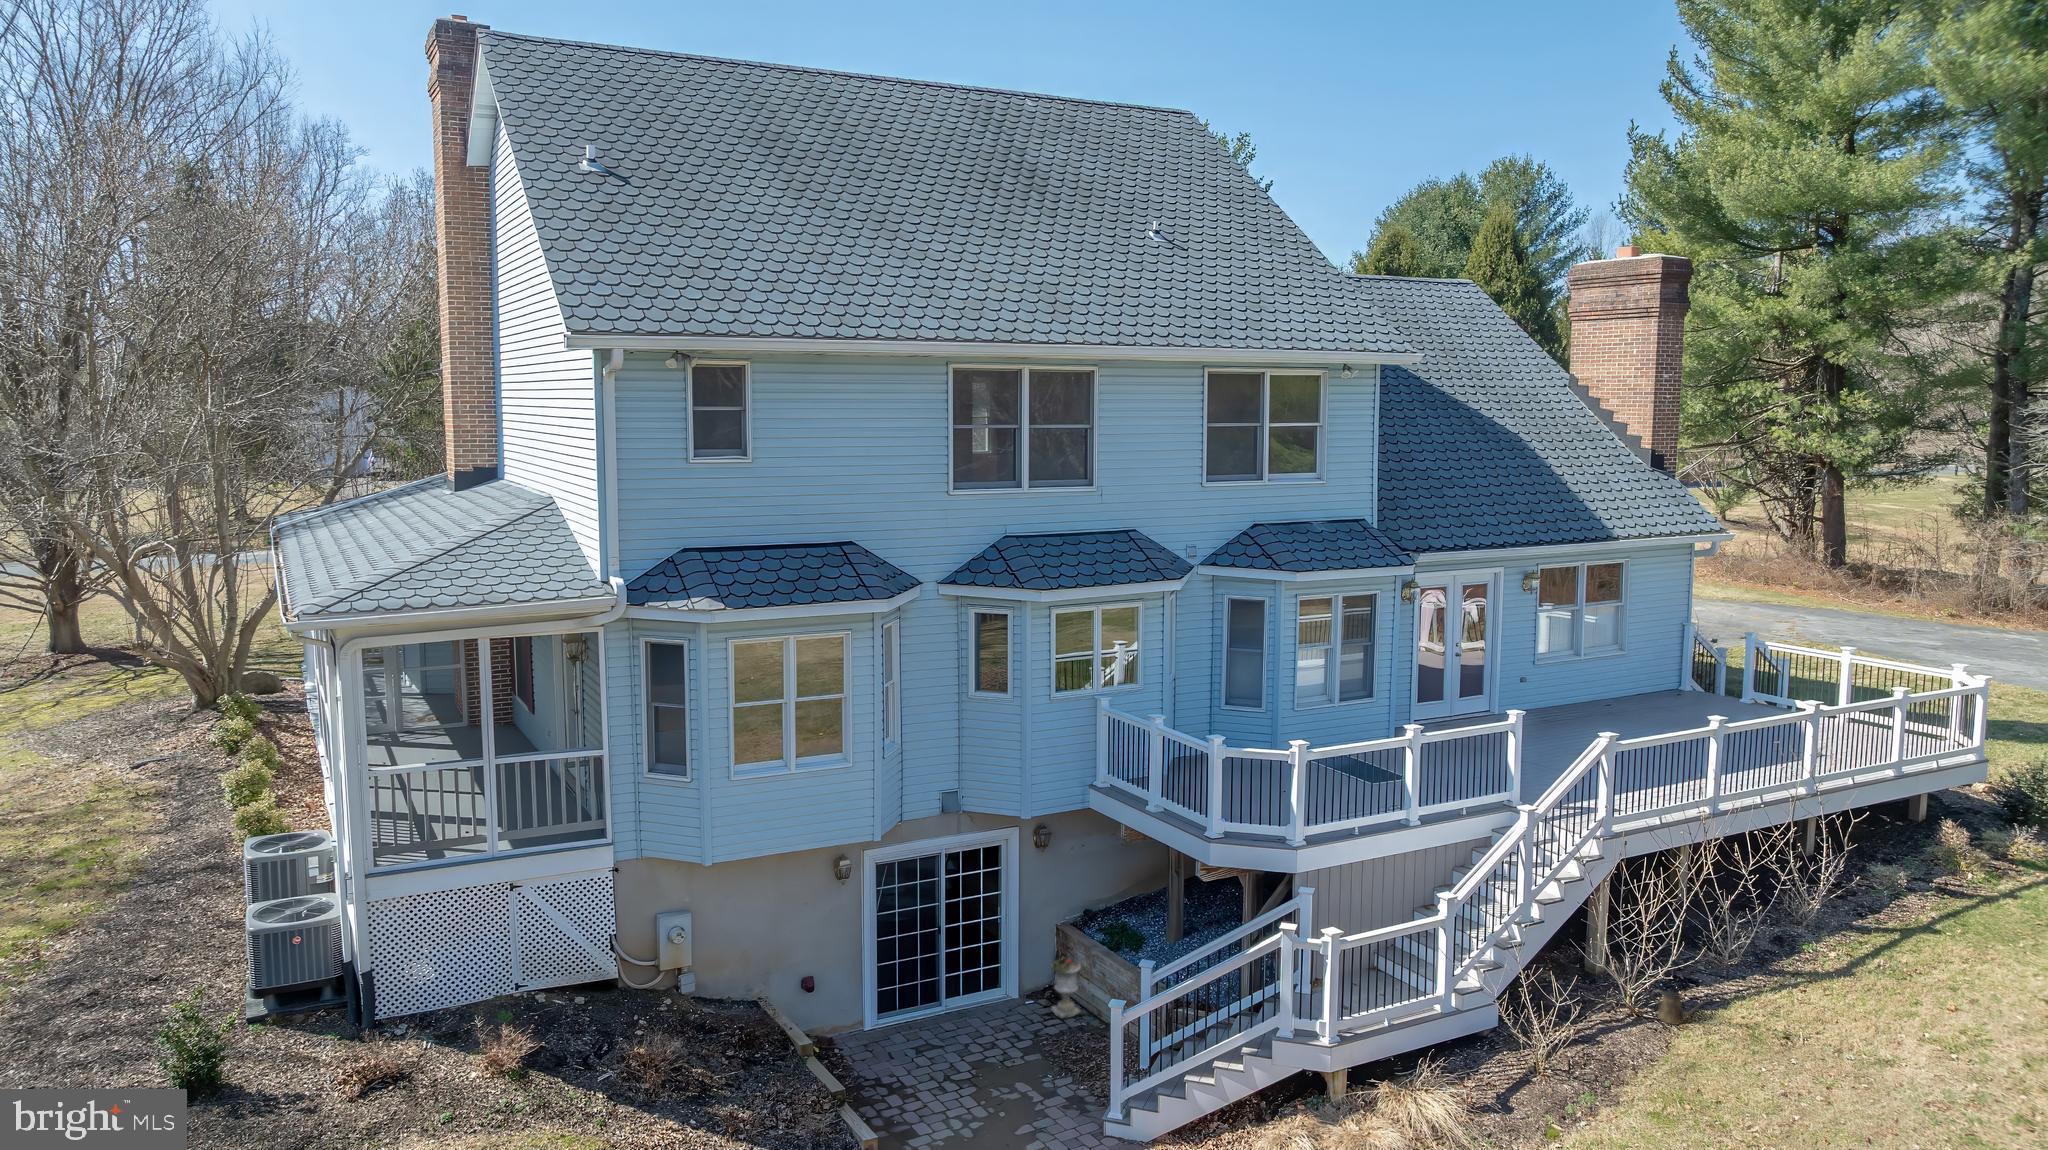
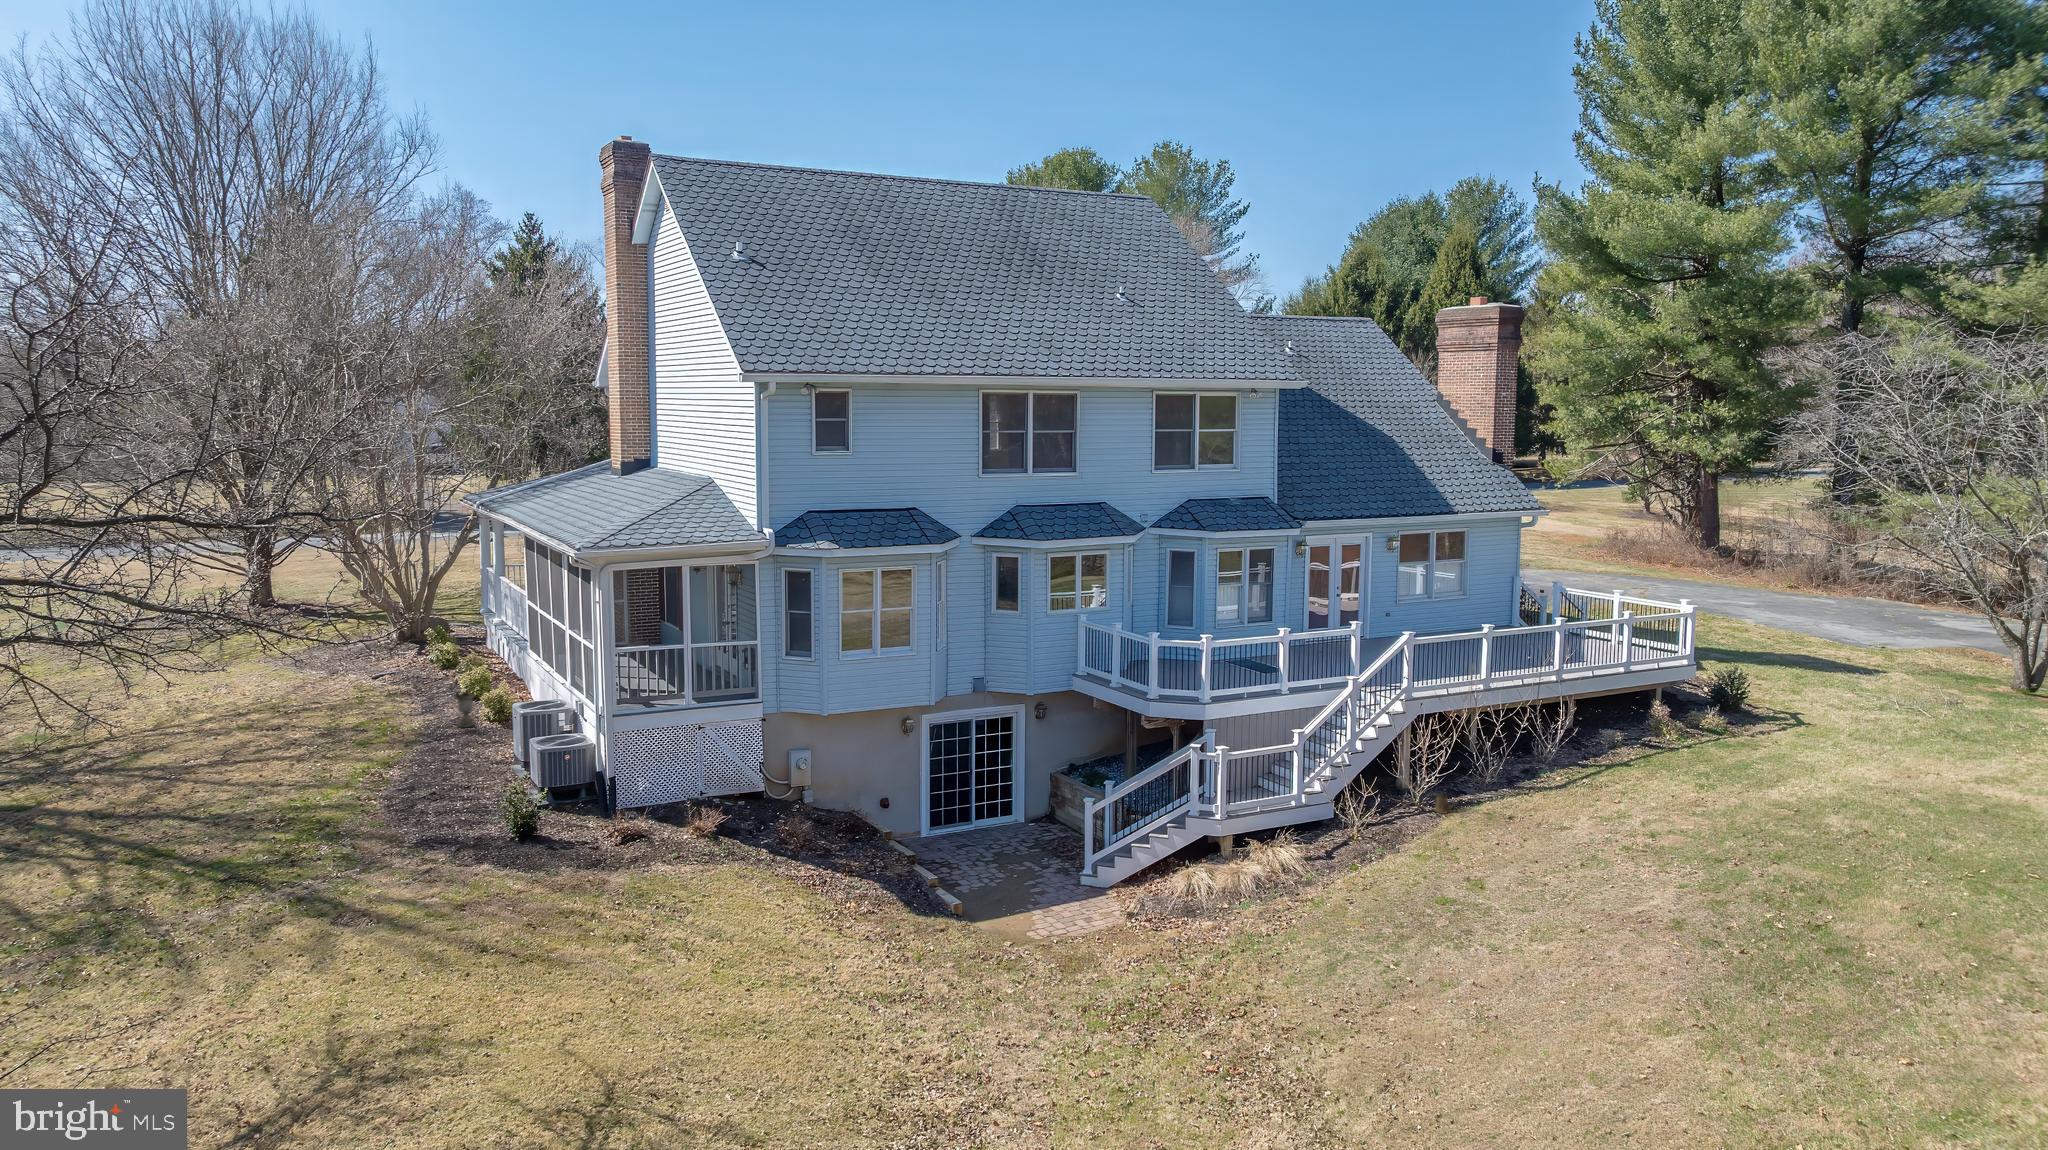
planter: present [1051,957,1081,1018] -> present [455,692,475,728]

